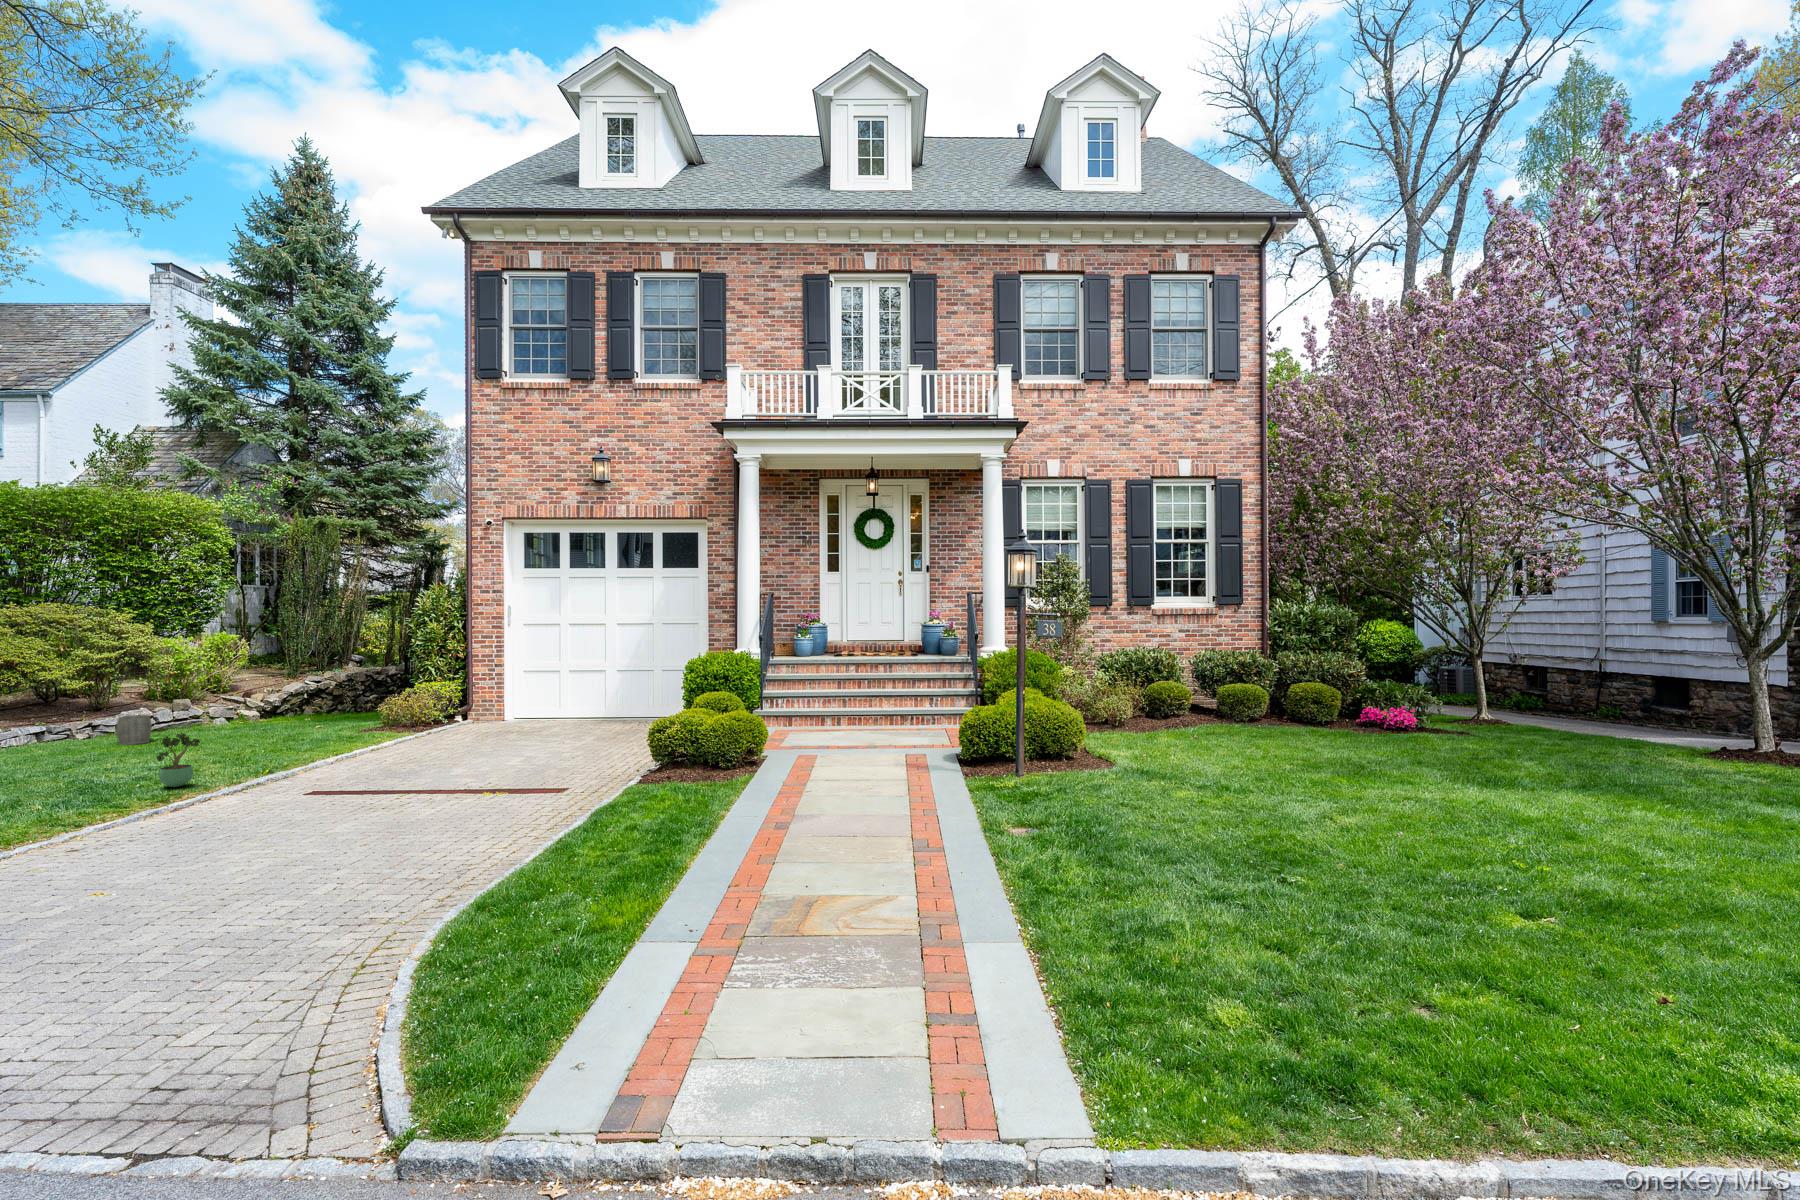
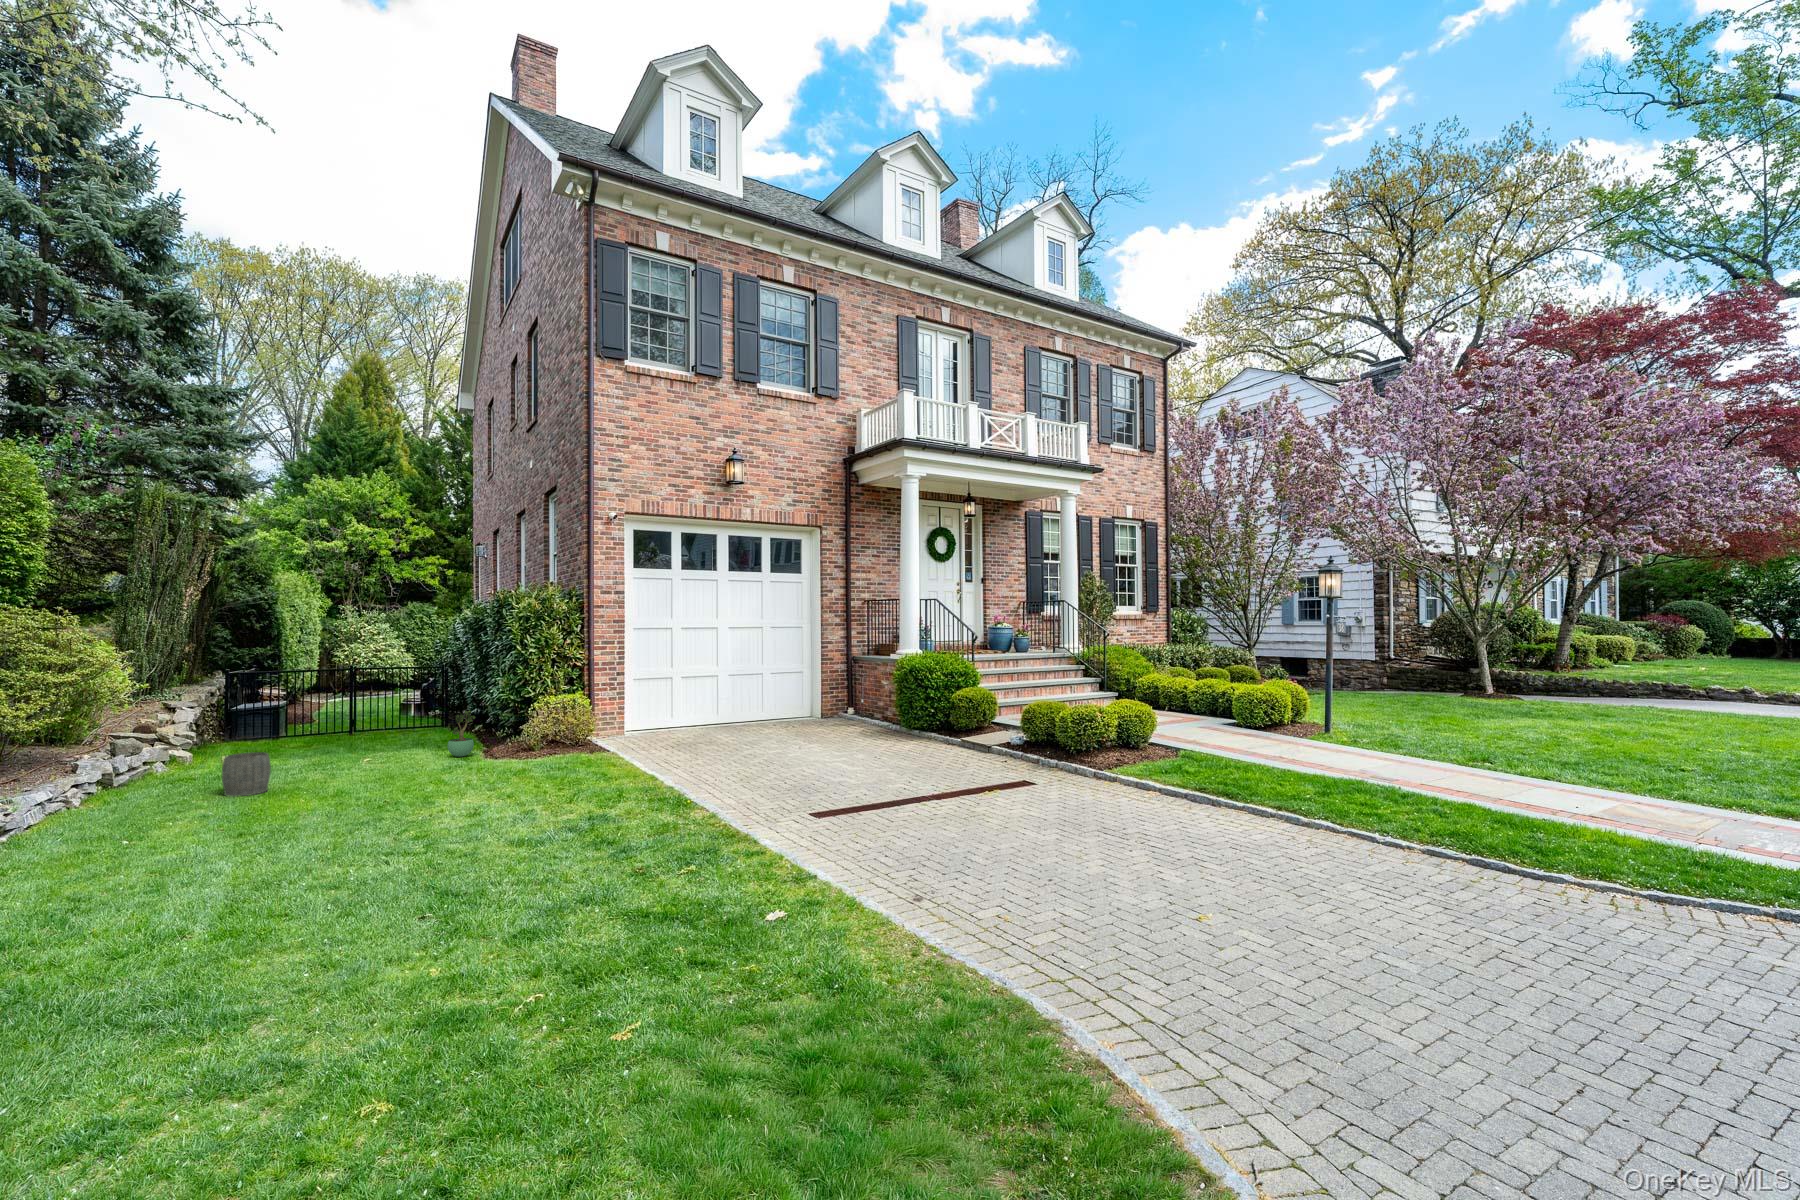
potted plant: present [156,733,200,787] -> present [448,711,476,757]

